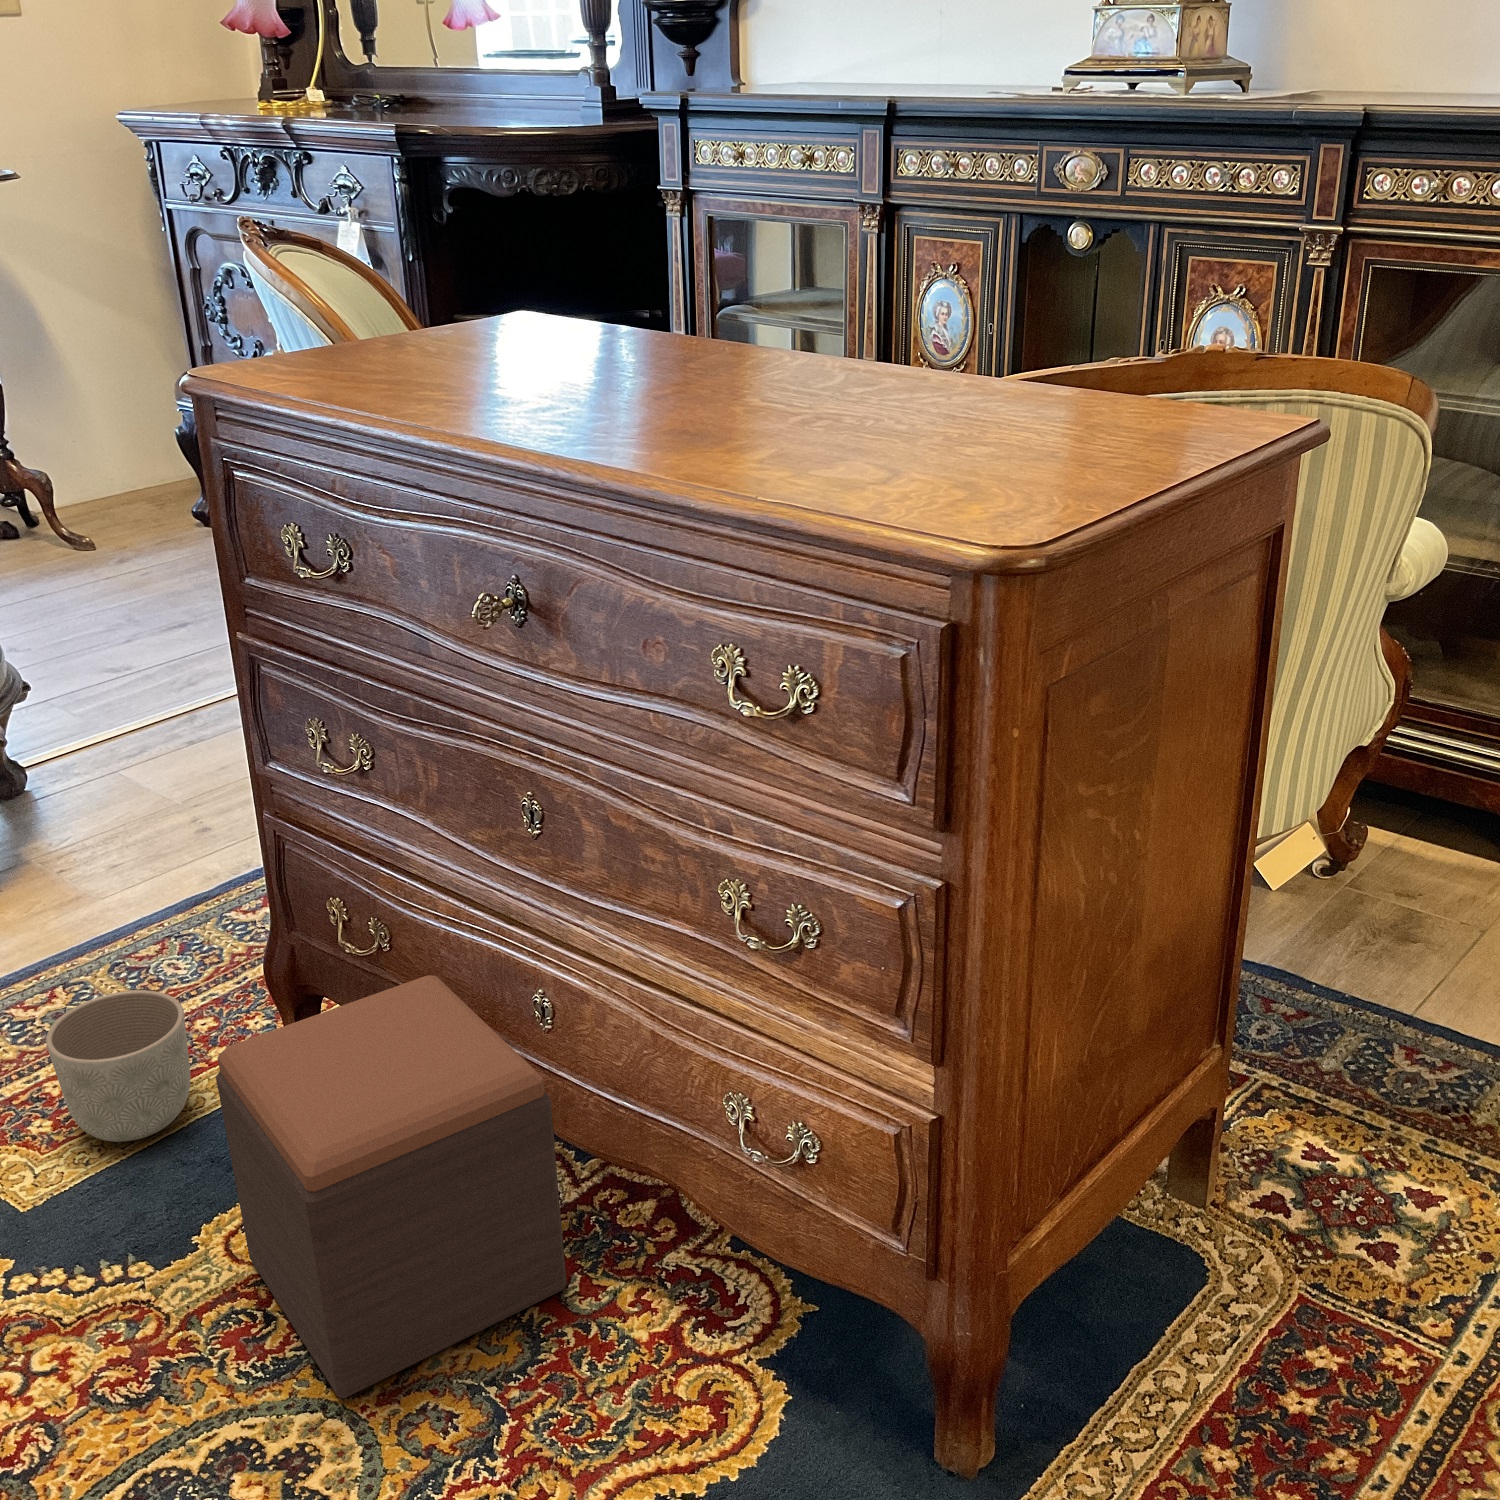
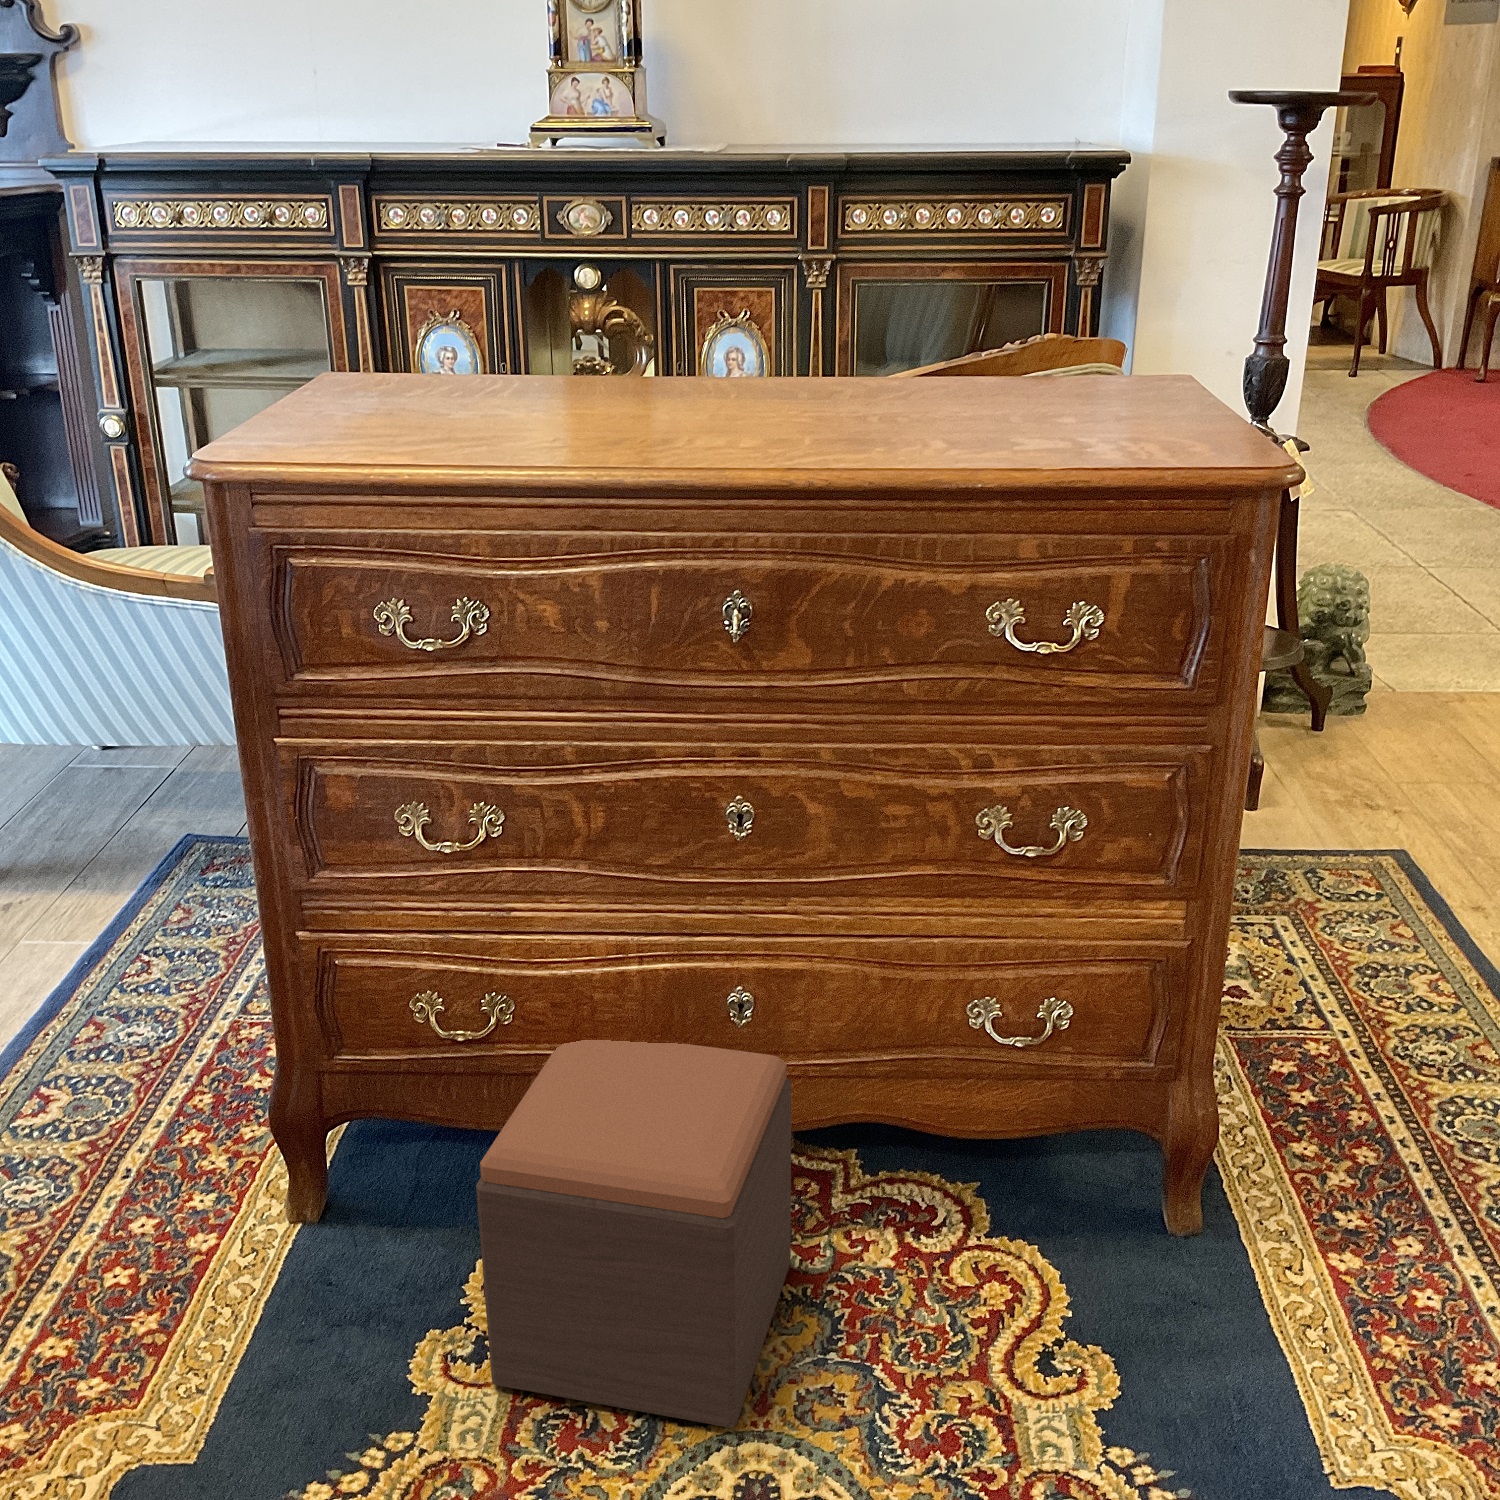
planter: present [46,990,191,1142] -> none [83,1193,250,1382]

